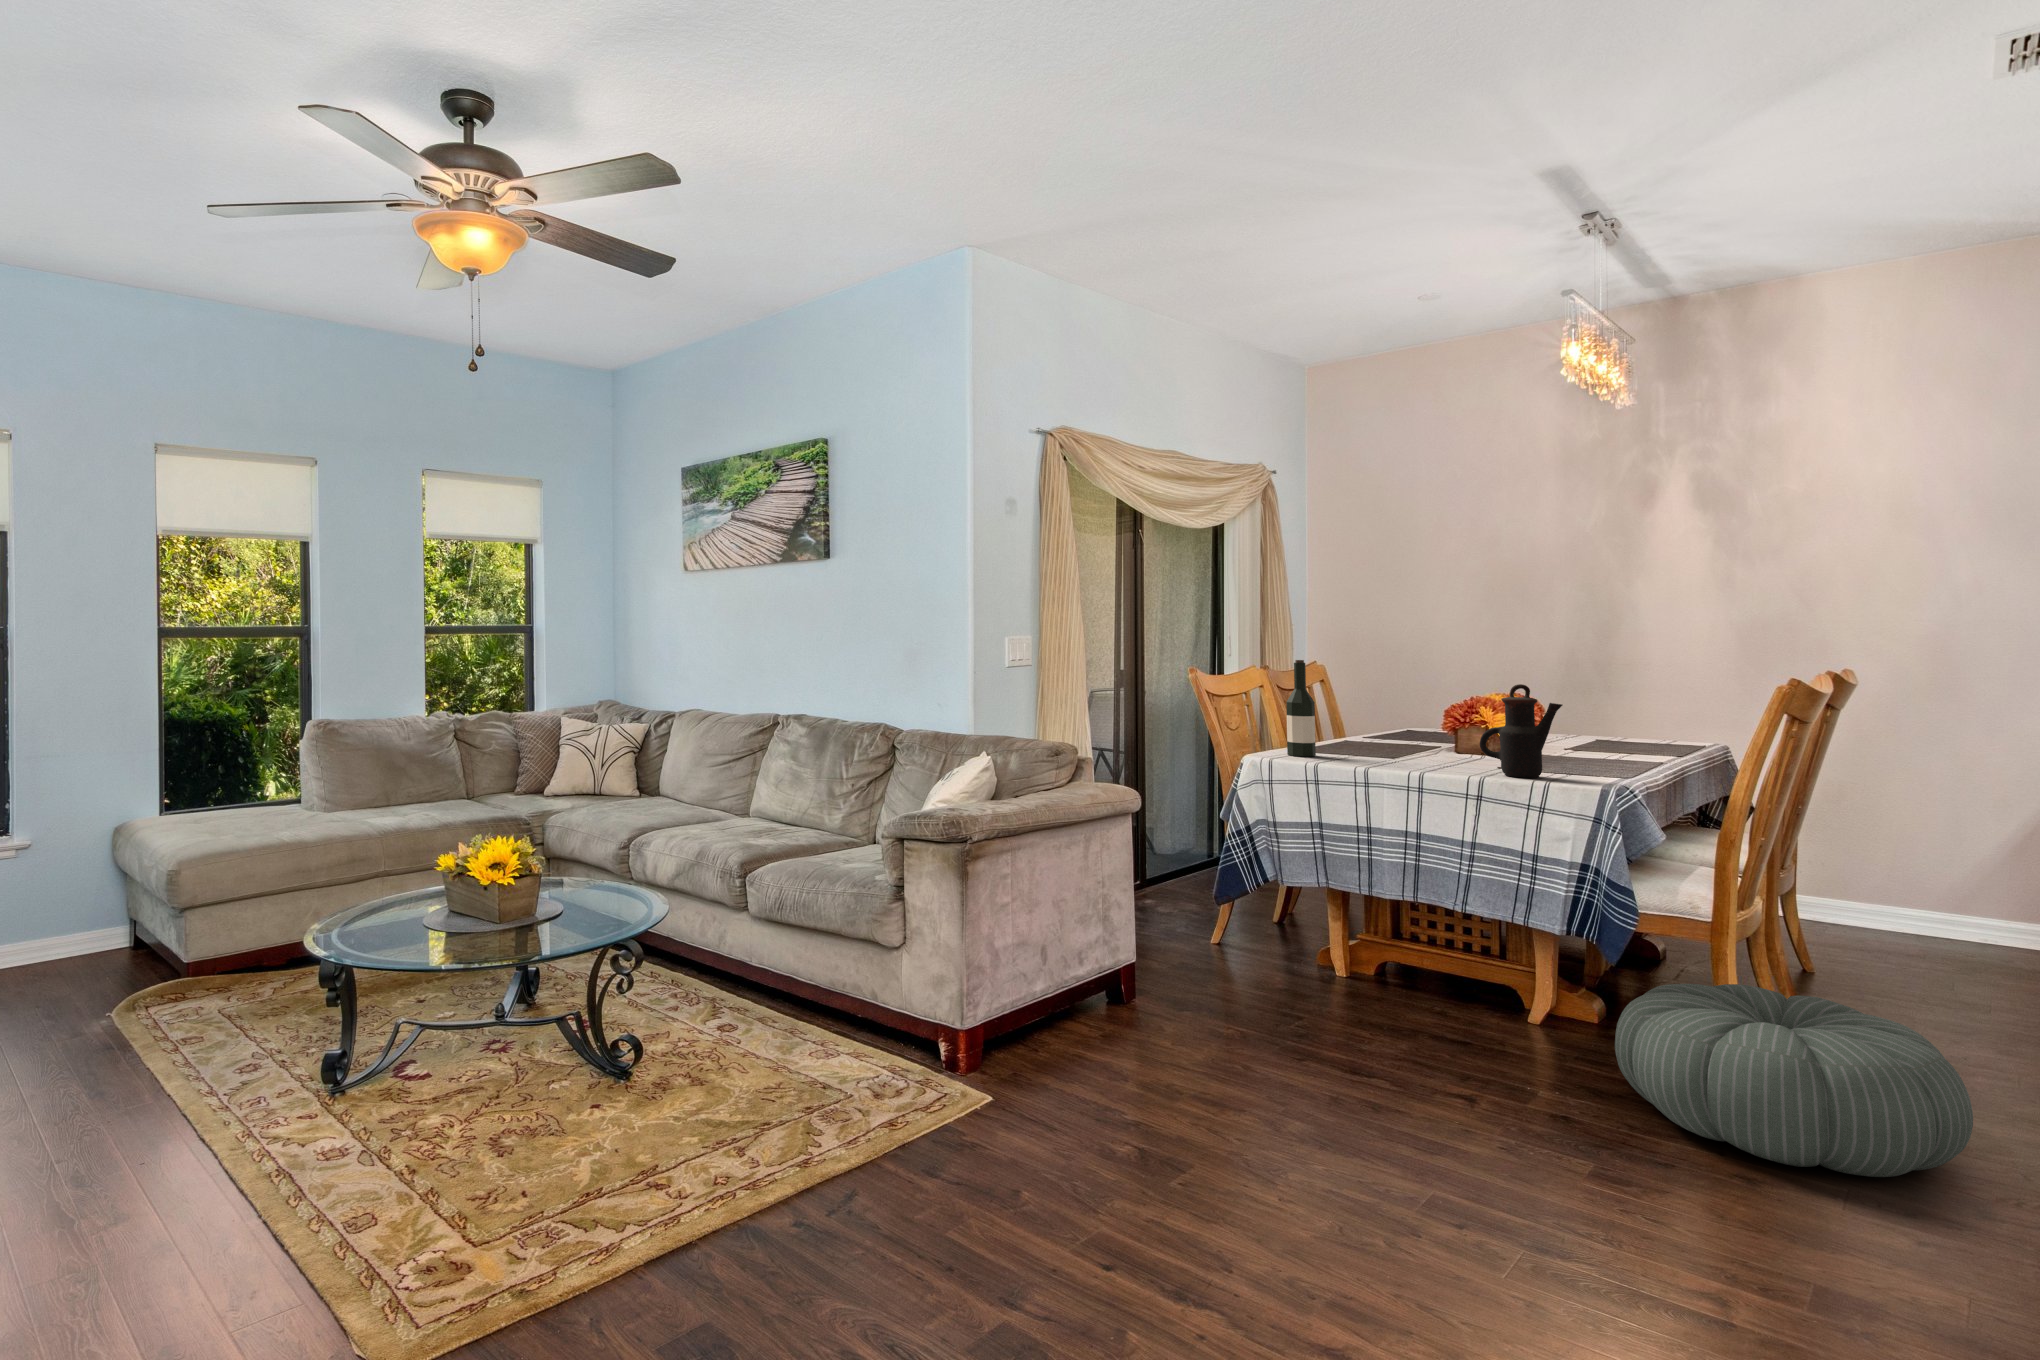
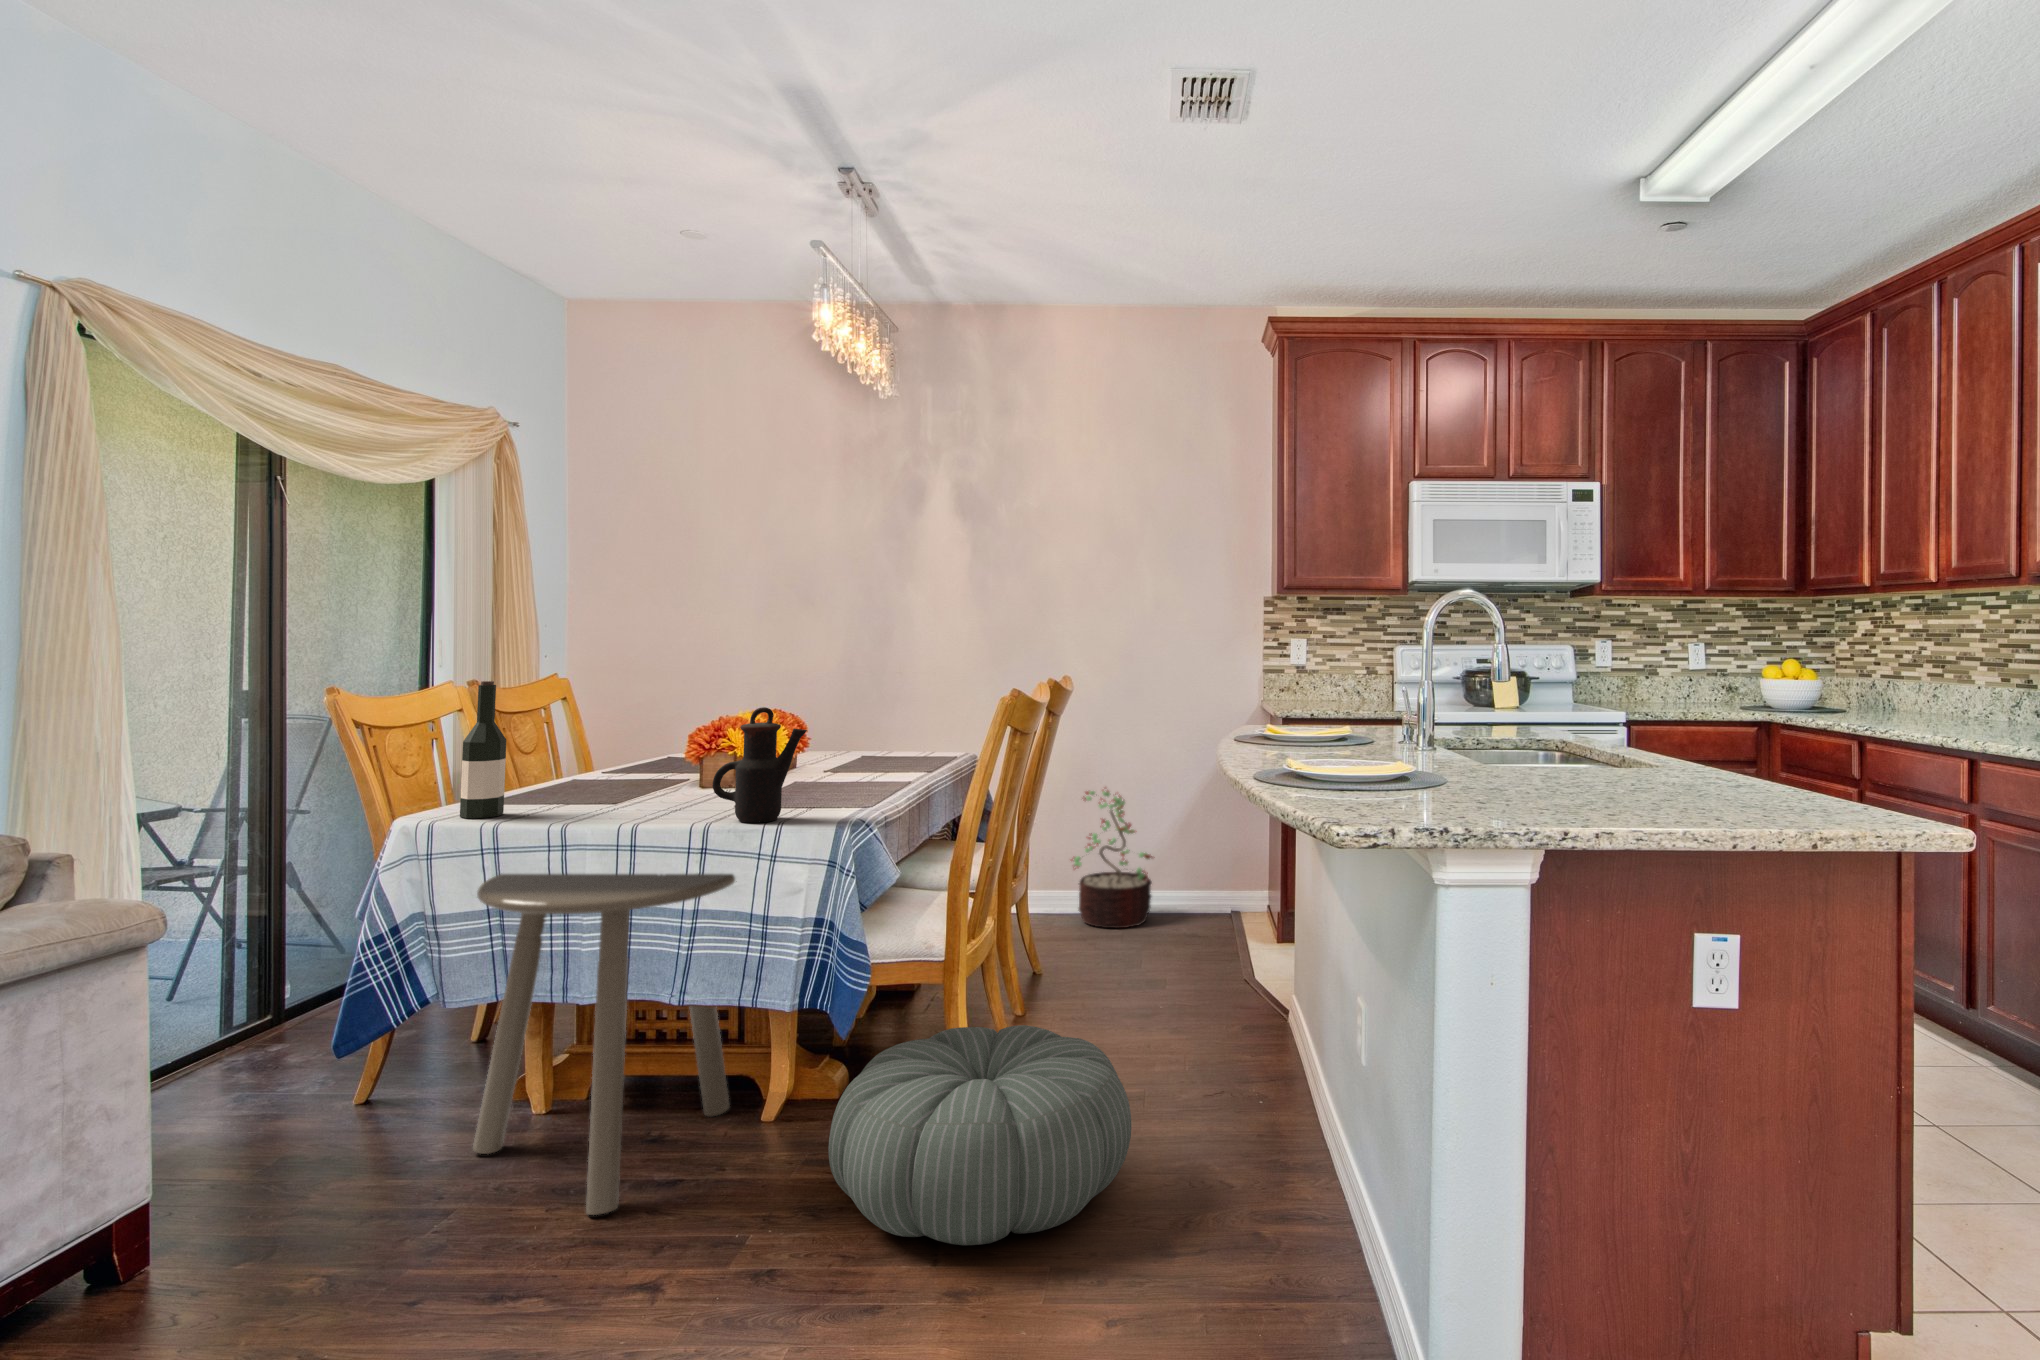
side table: none [1309,794,1509,1051] -> present [473,873,735,1215]
decorative plant: none [1866,805,2002,969] -> present [1072,790,1152,928]

